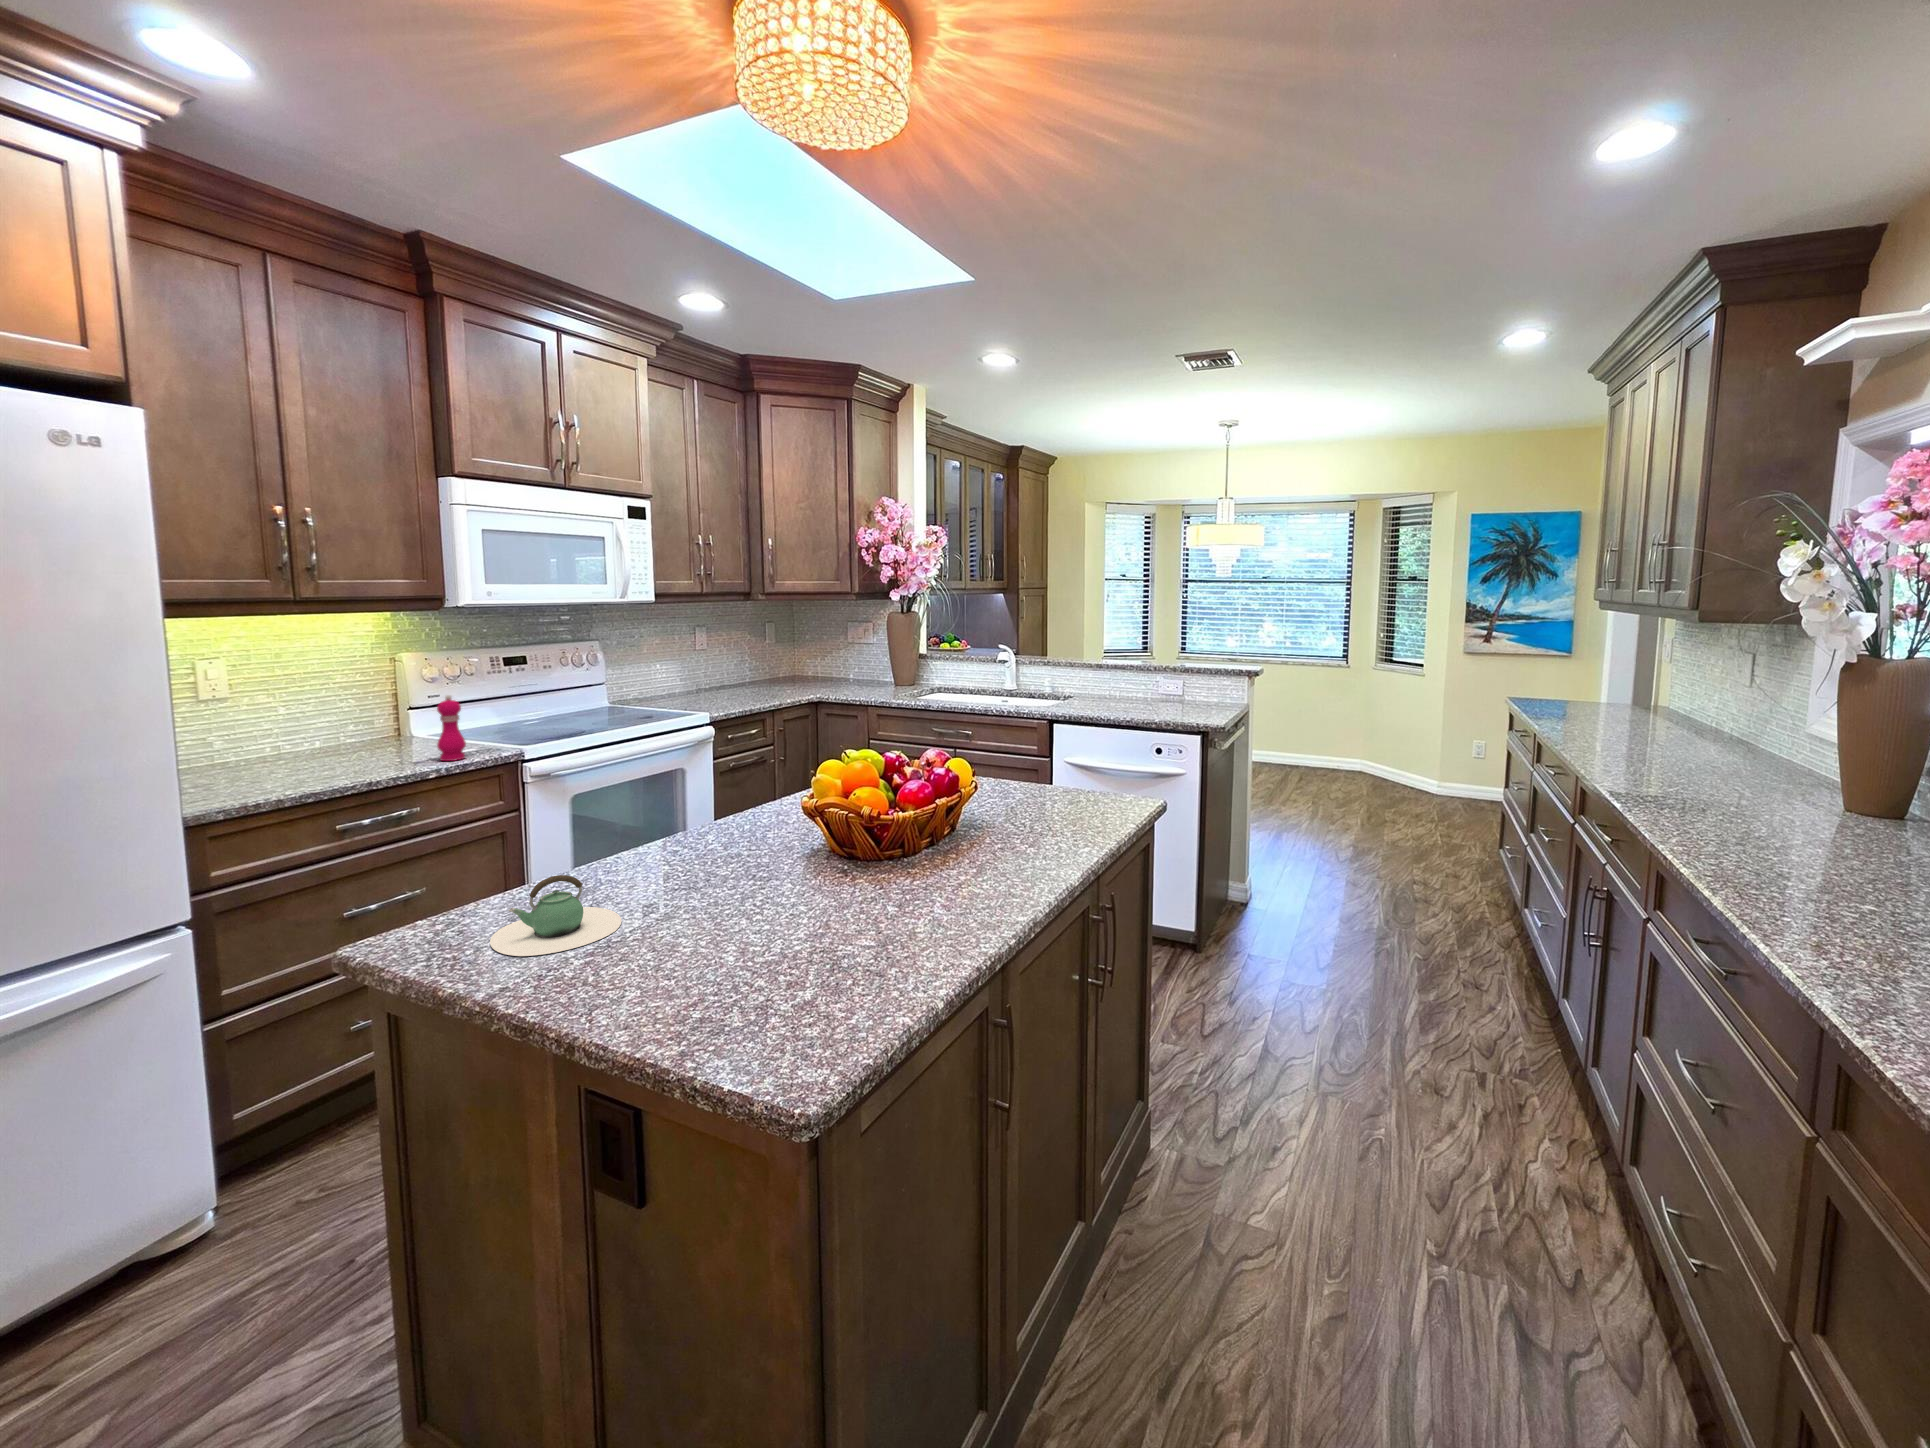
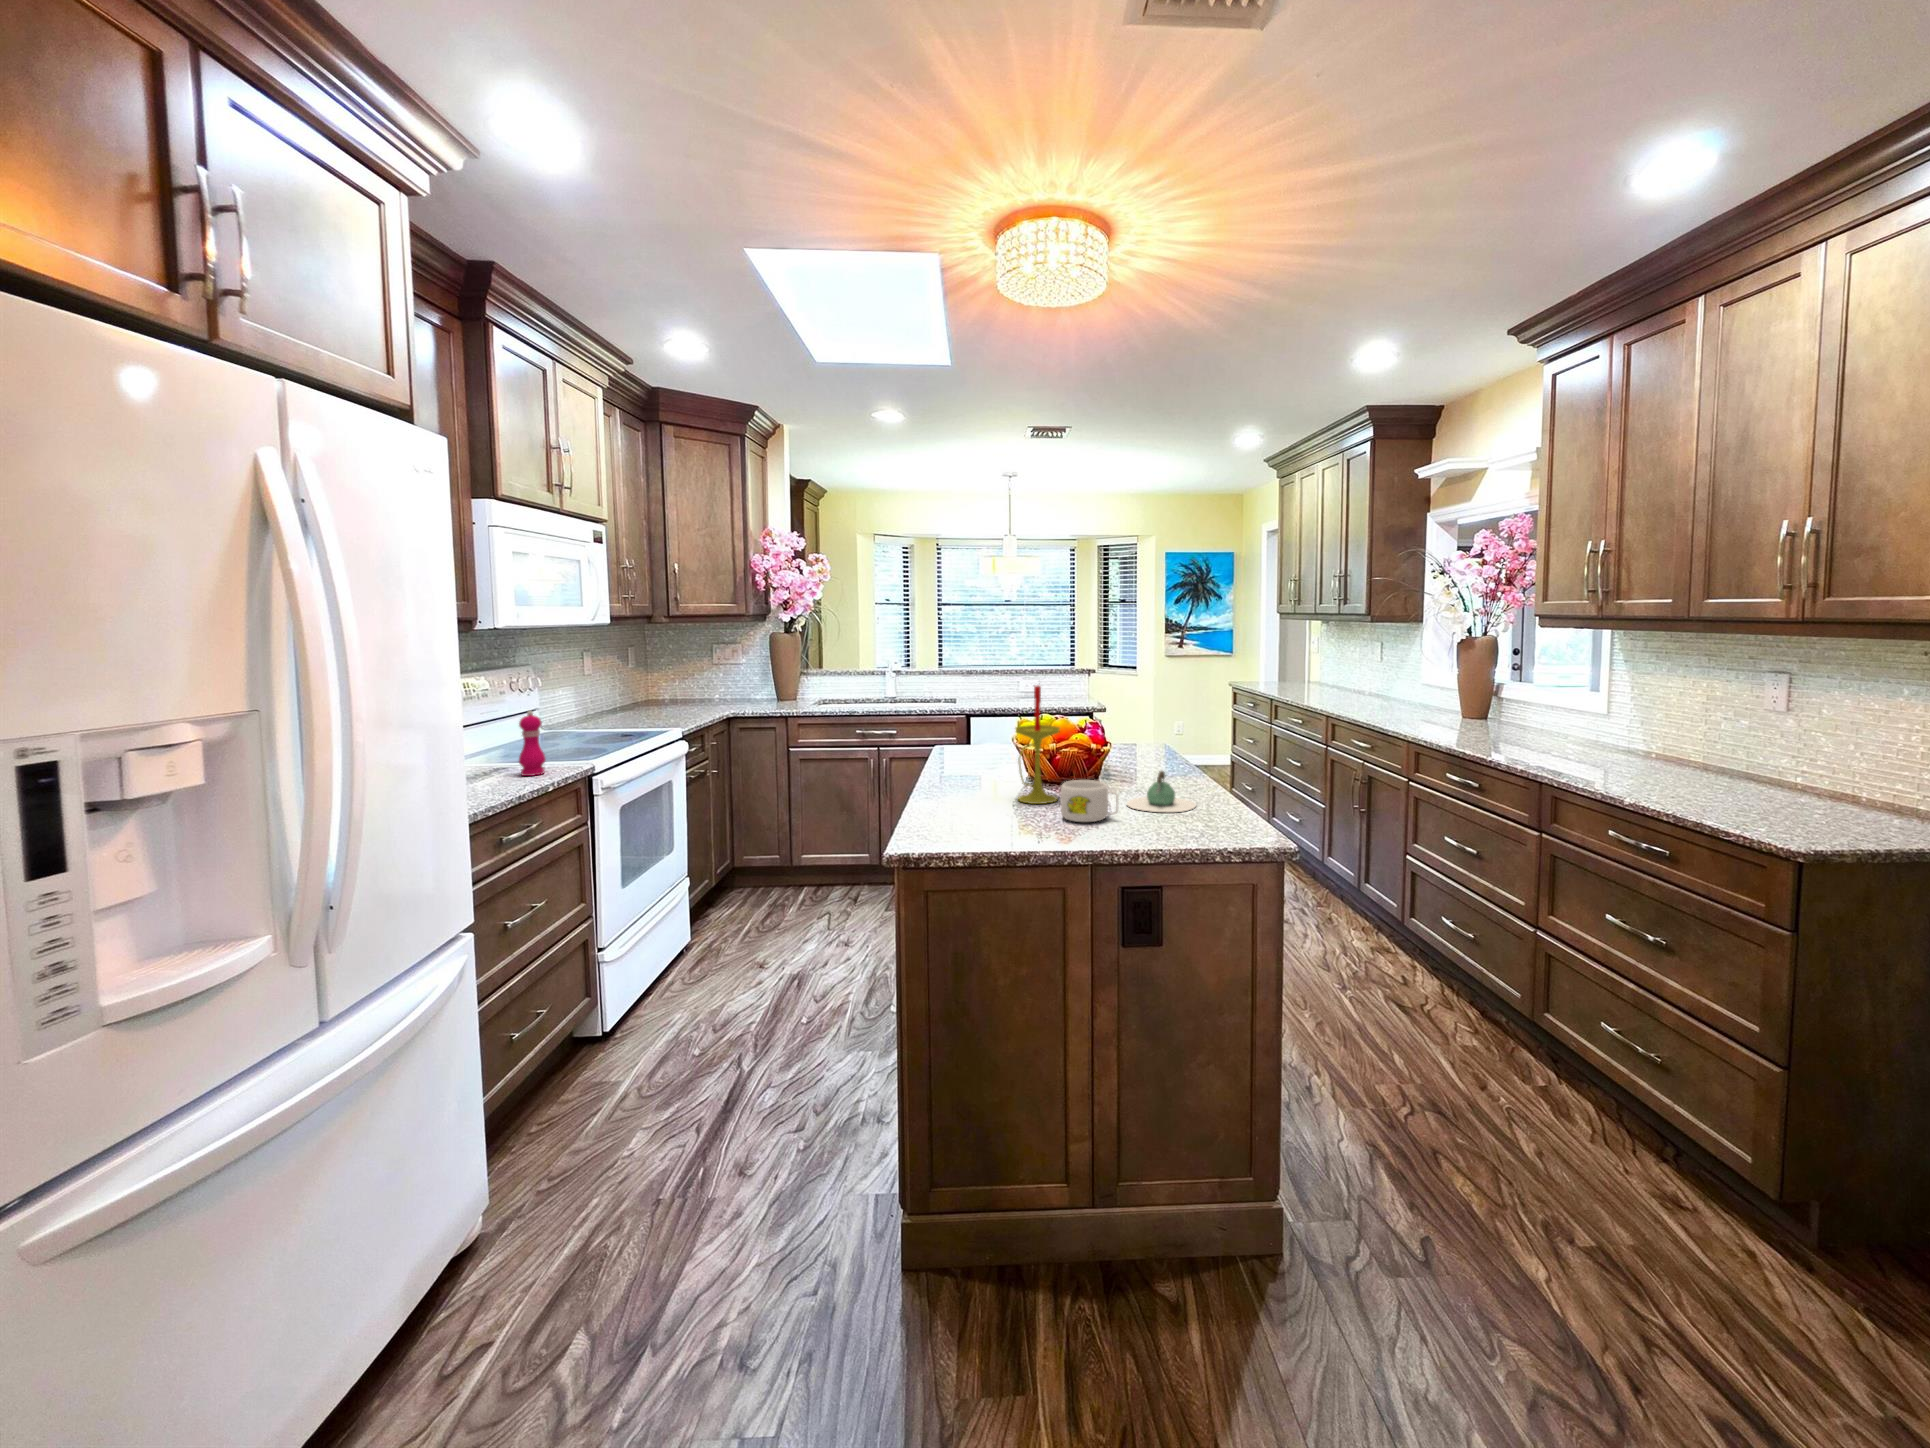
candle: none [688,713,778,895] -> present [1016,686,1060,804]
teapot: present [490,875,621,956] -> present [1127,771,1196,812]
mug: none [649,875,731,953] -> present [1060,780,1118,822]

